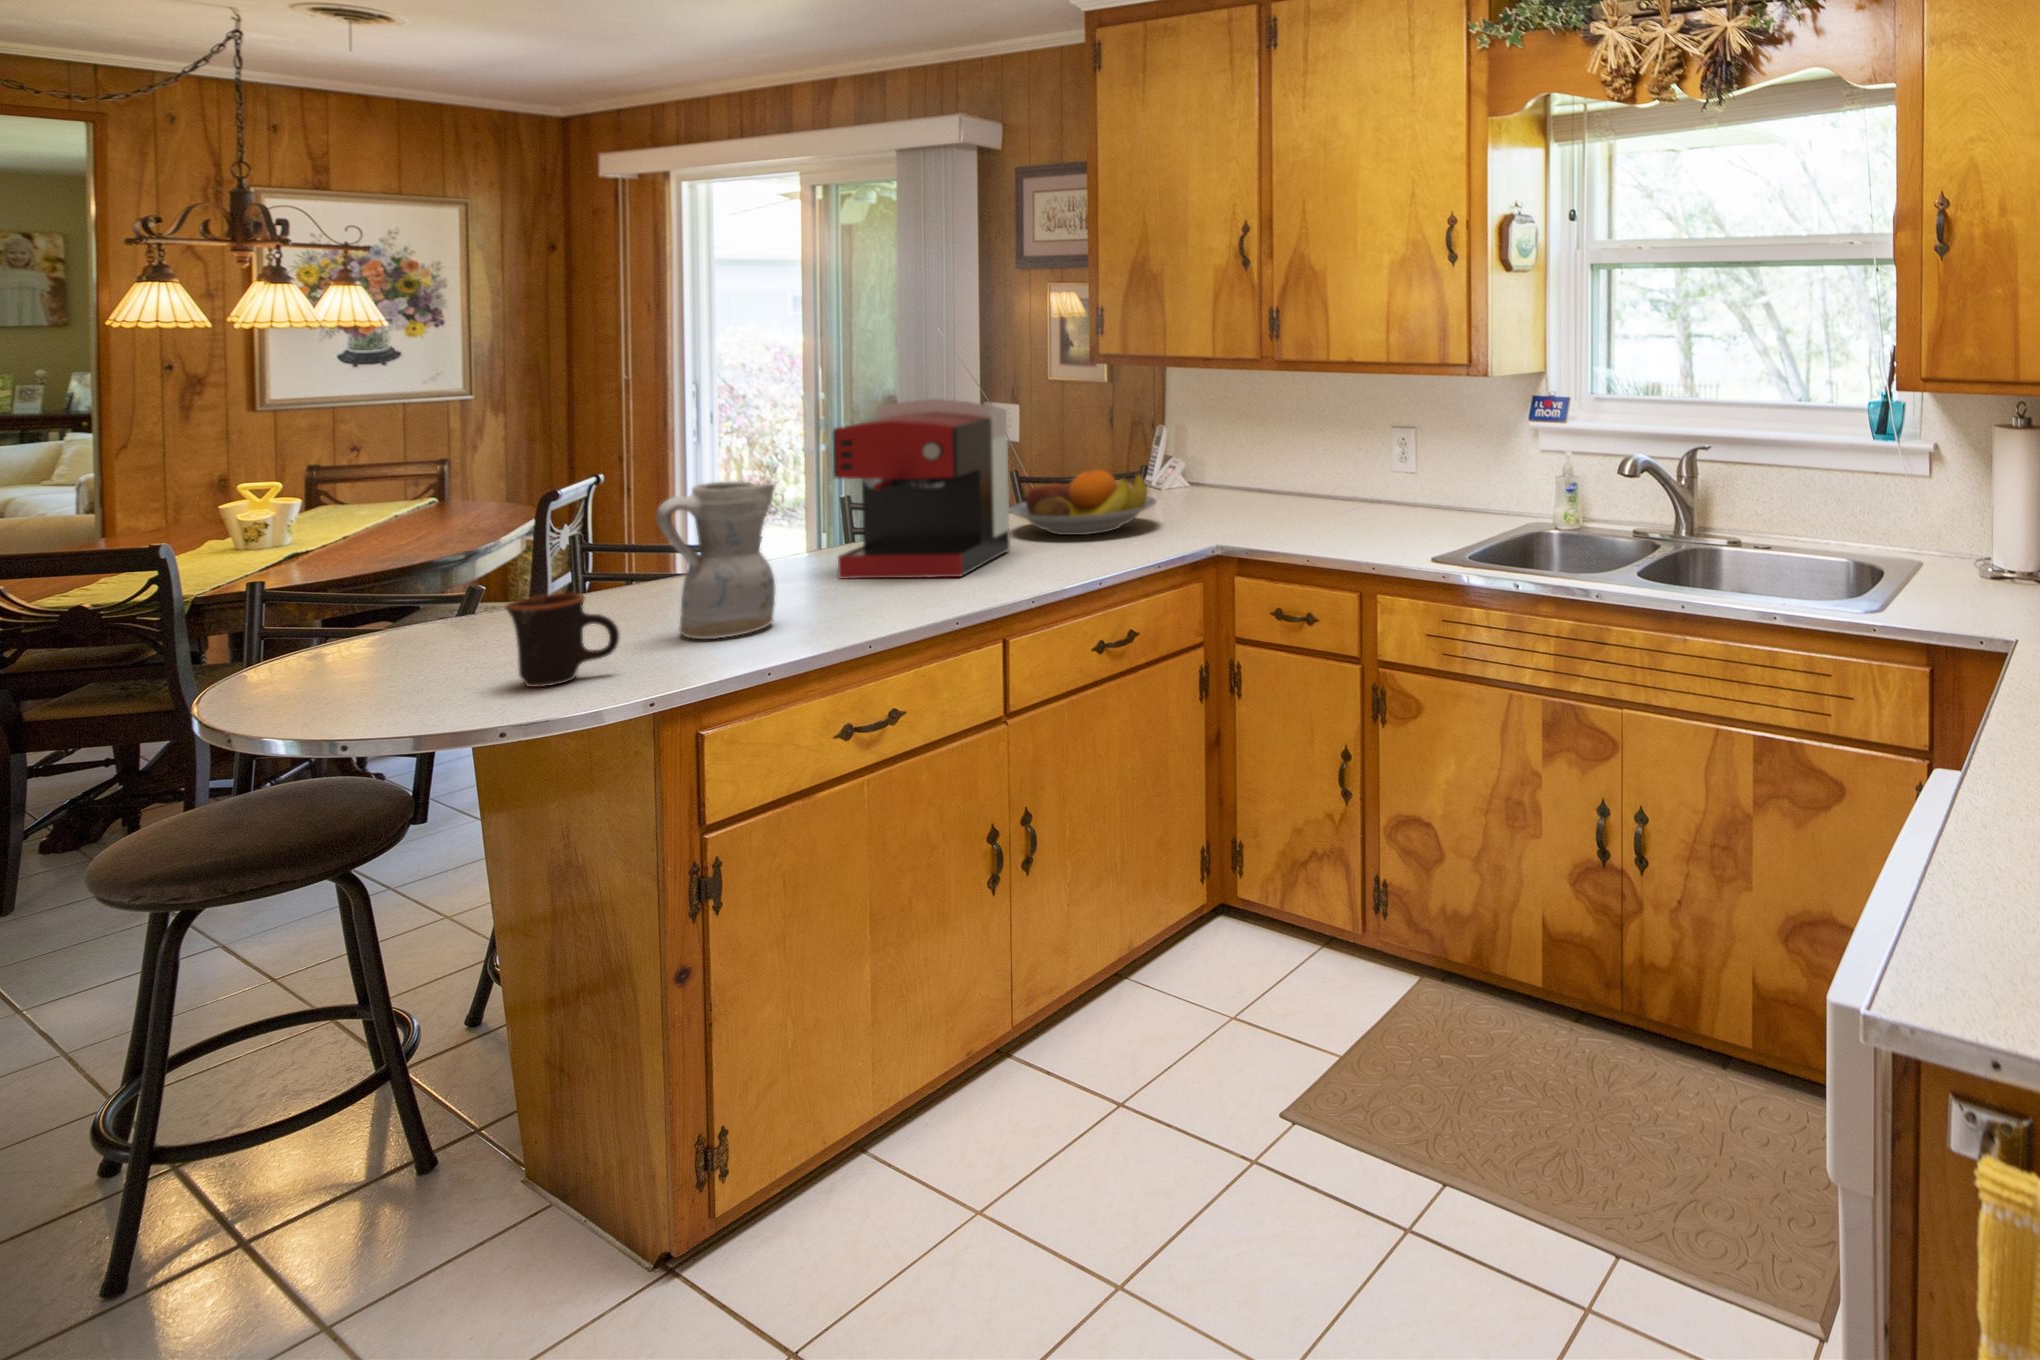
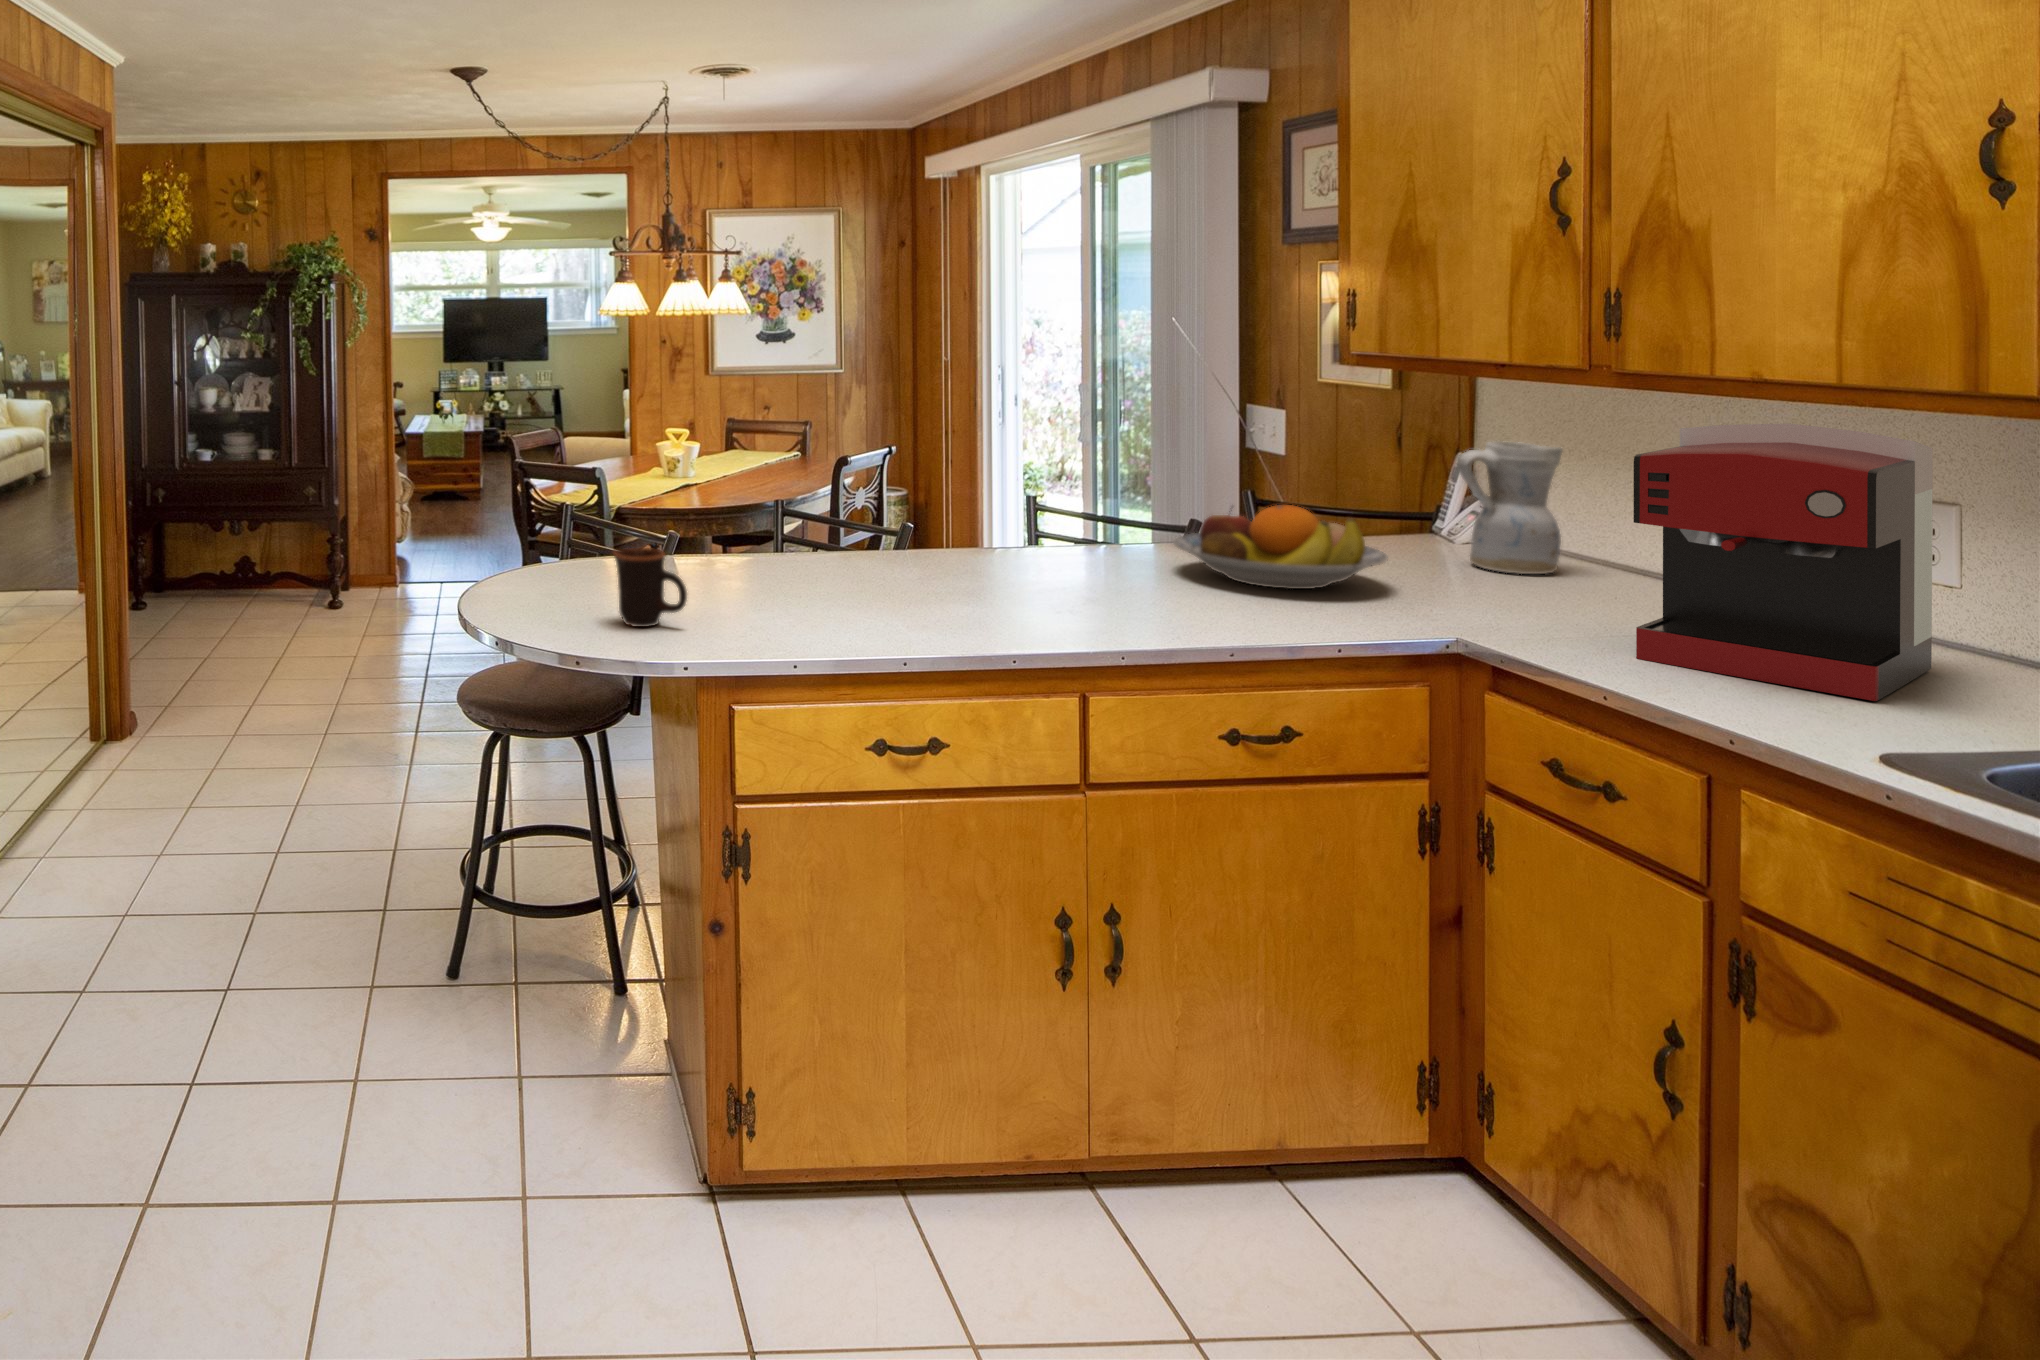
coffee maker: present [833,399,1010,579] -> present [1633,424,1933,701]
ceramic pitcher: present [656,481,775,639] -> present [1458,441,1563,574]

